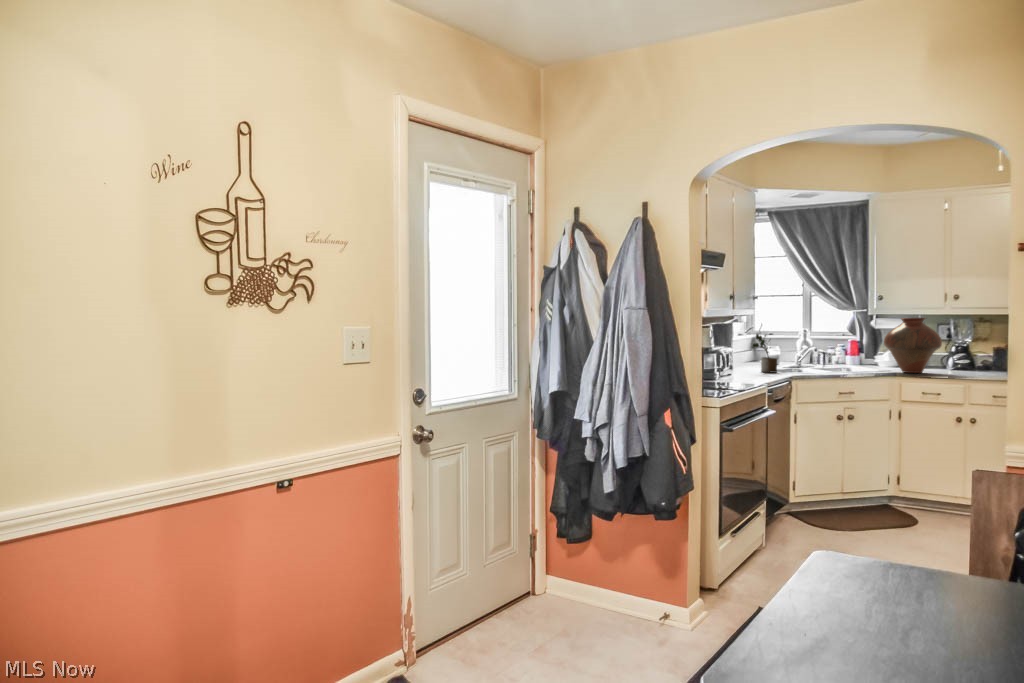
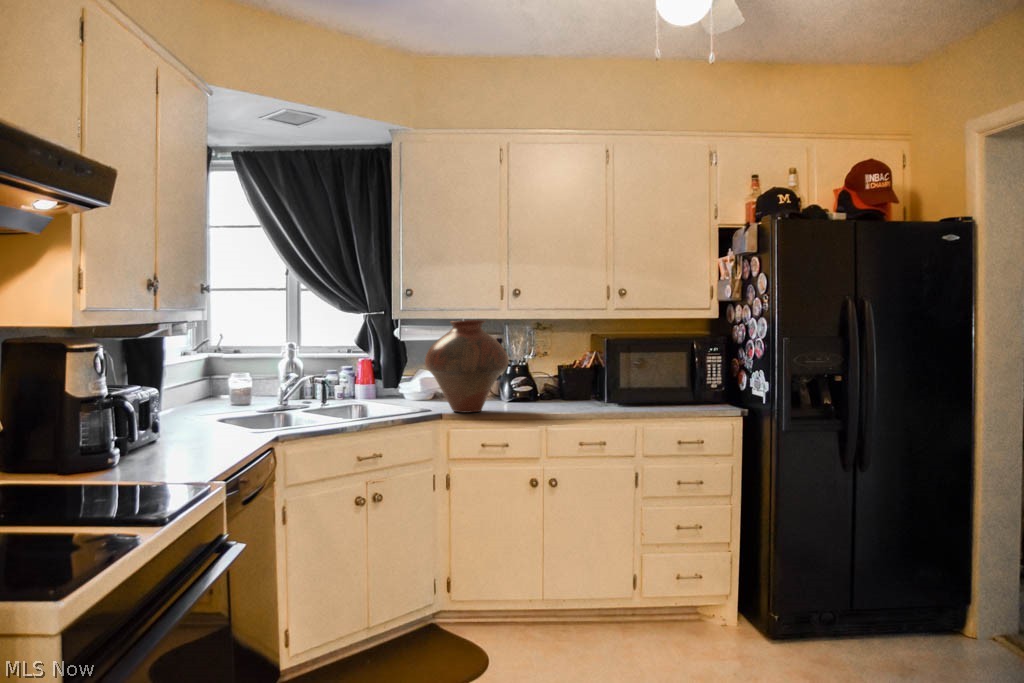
potted plant: present [753,334,777,373] -> none [192,350,246,430]

